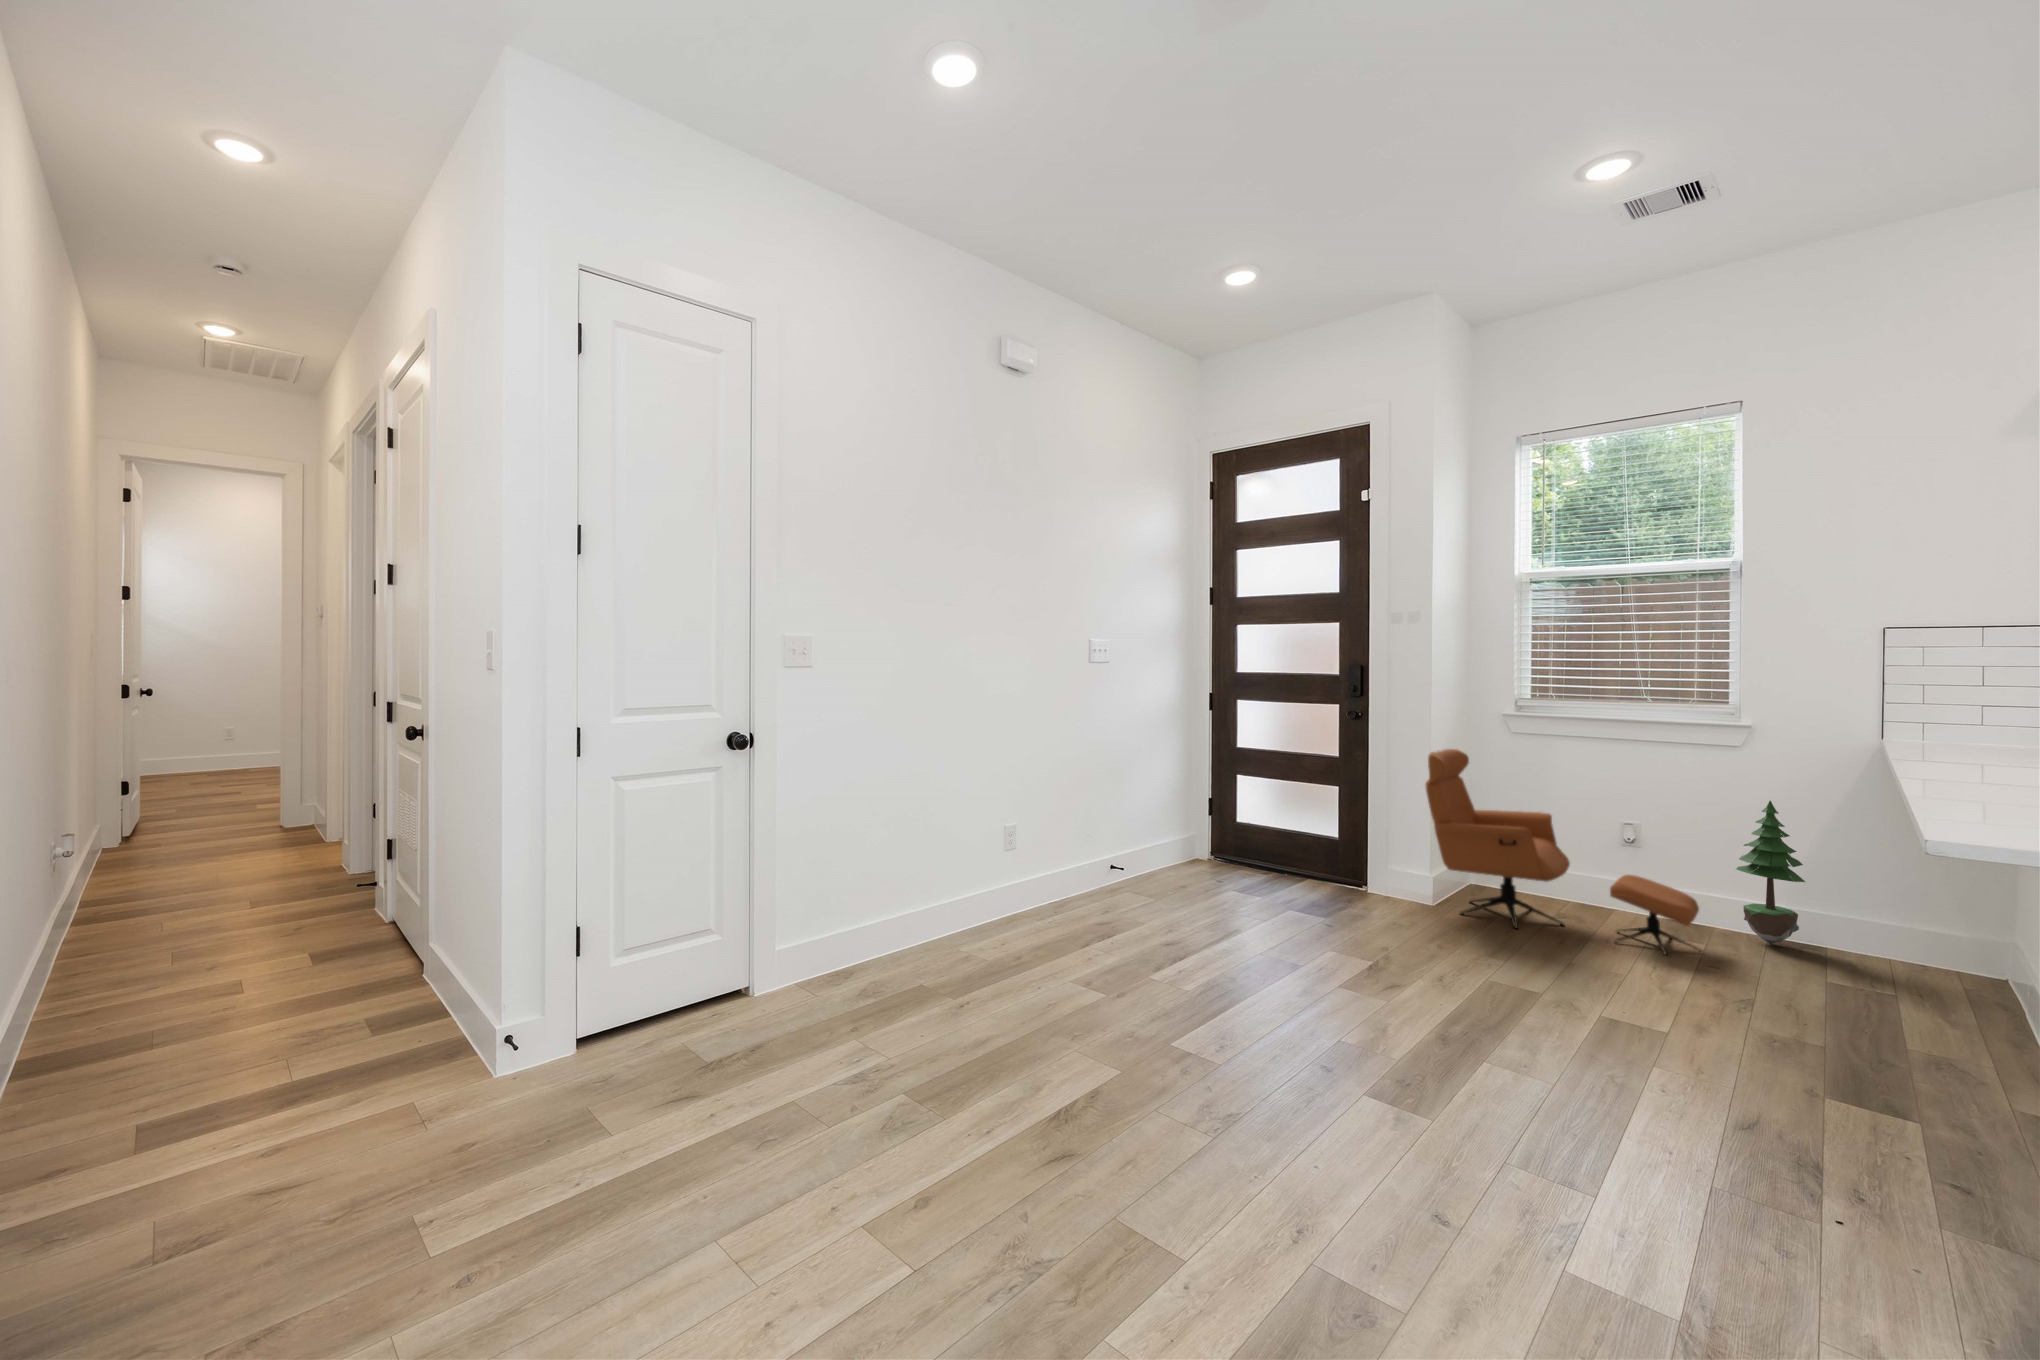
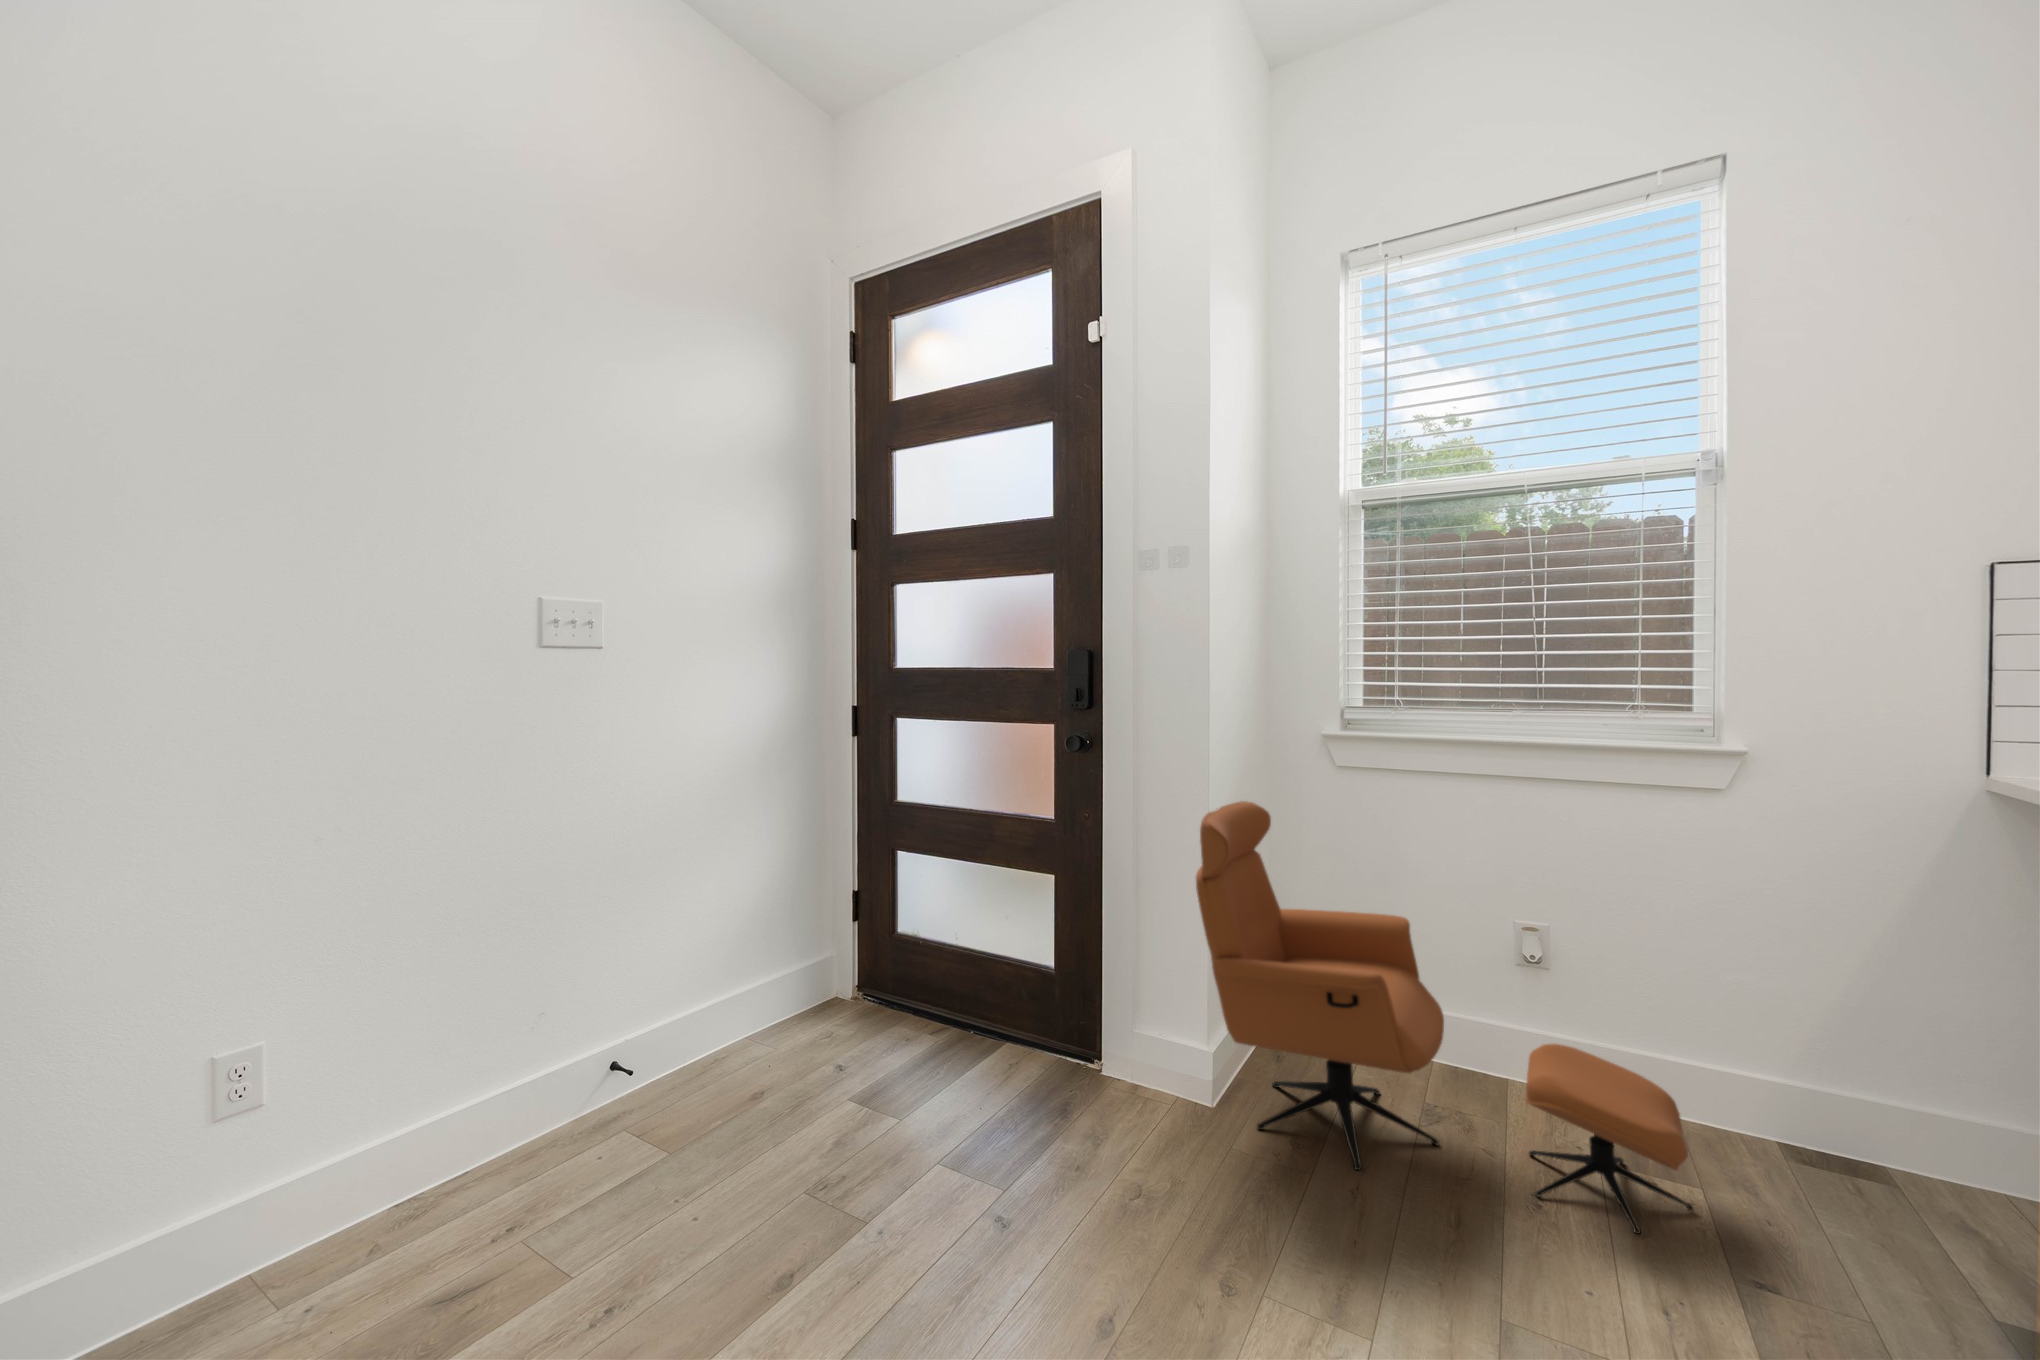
potted tree: present [1736,801,1805,944] -> none [1722,892,1850,1162]

